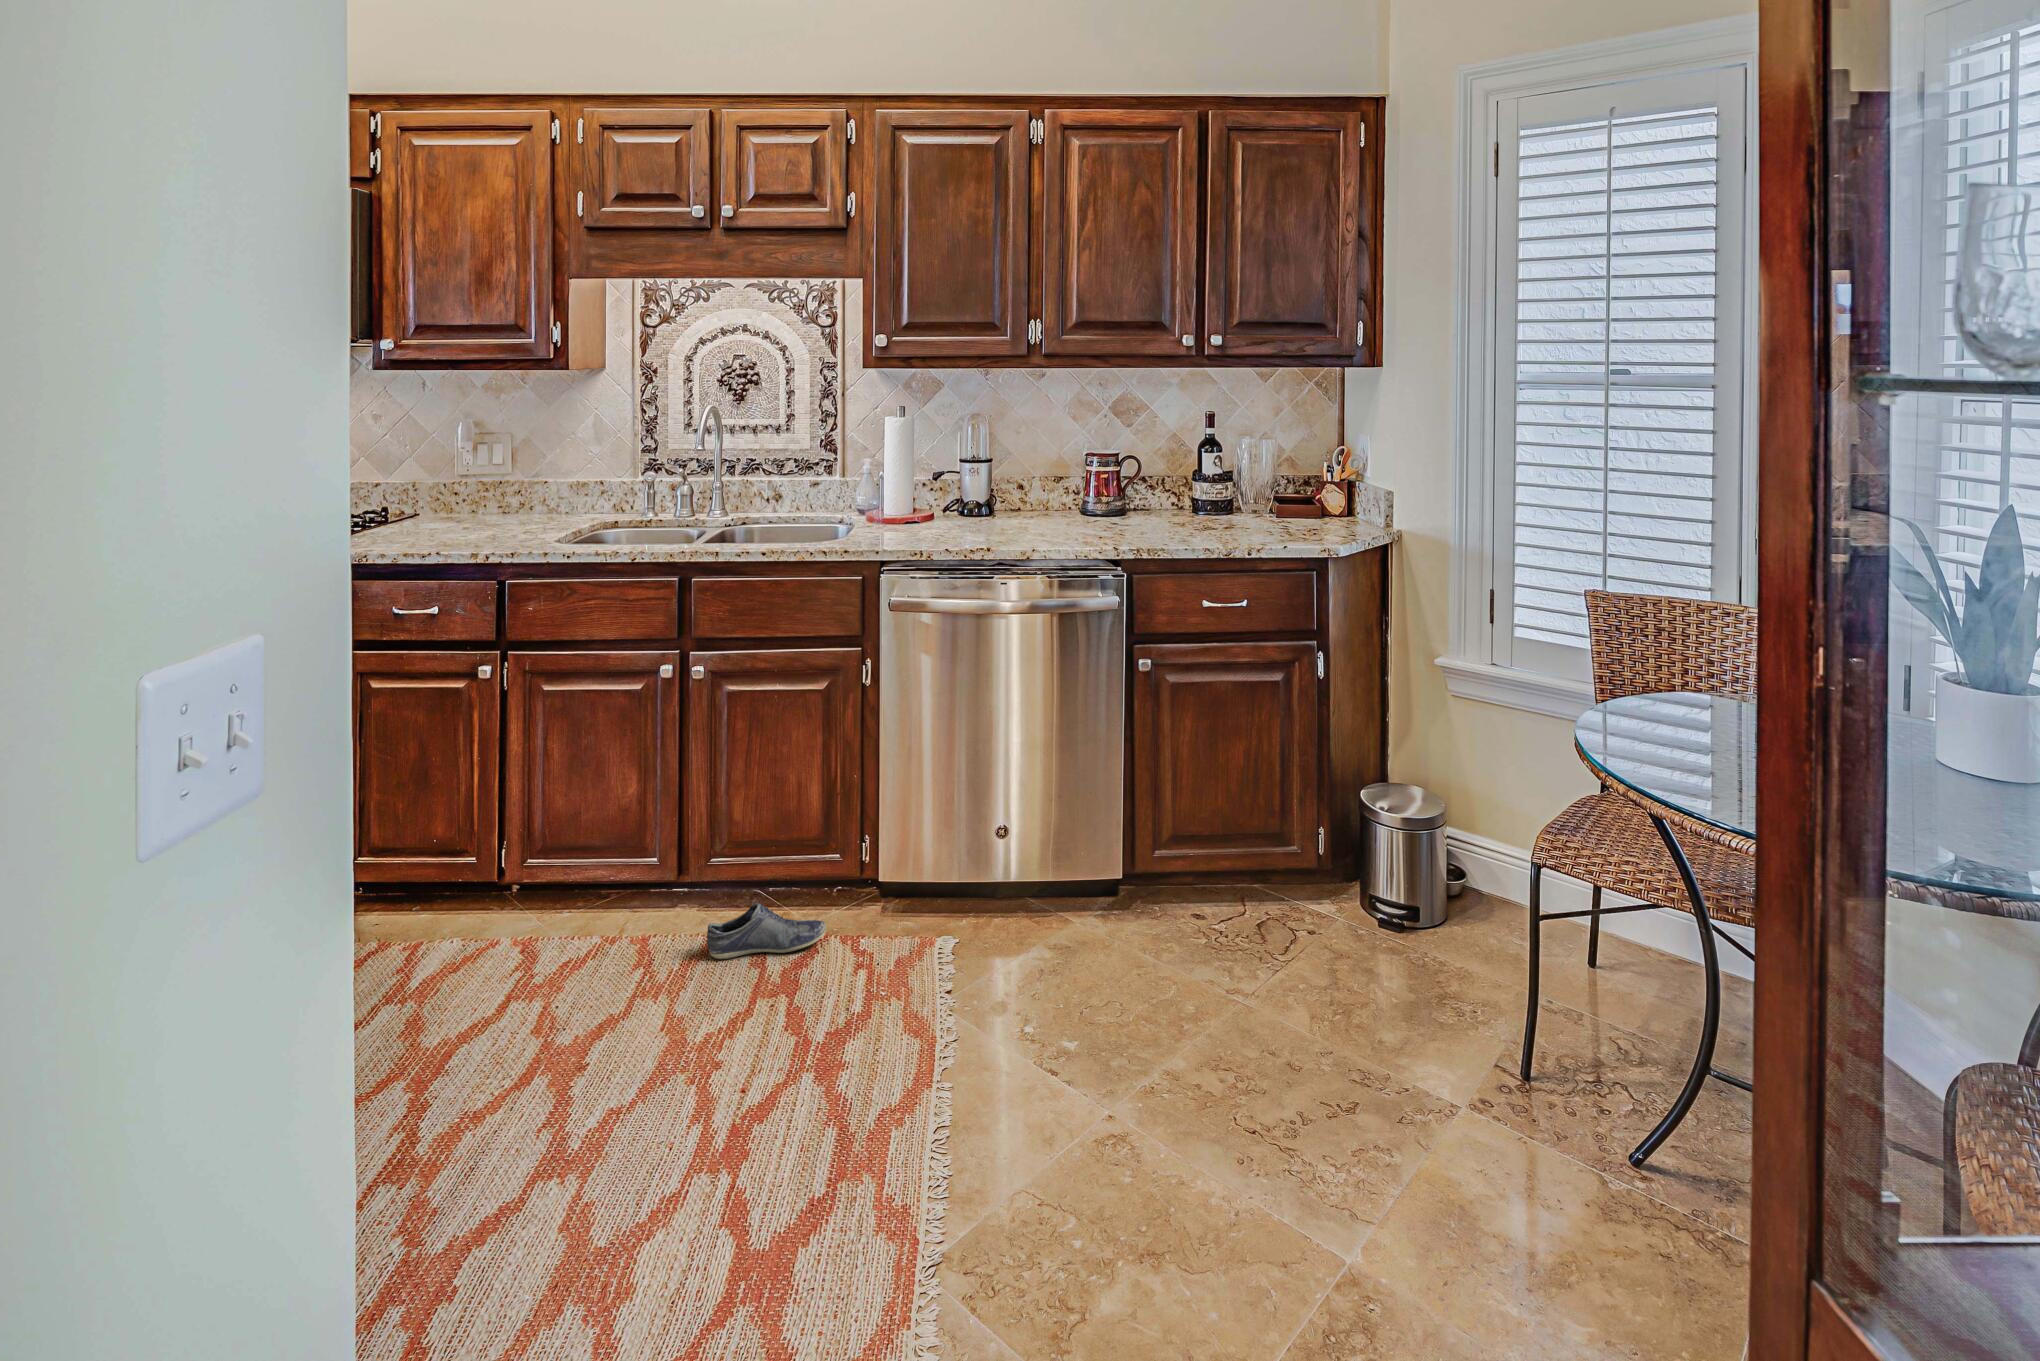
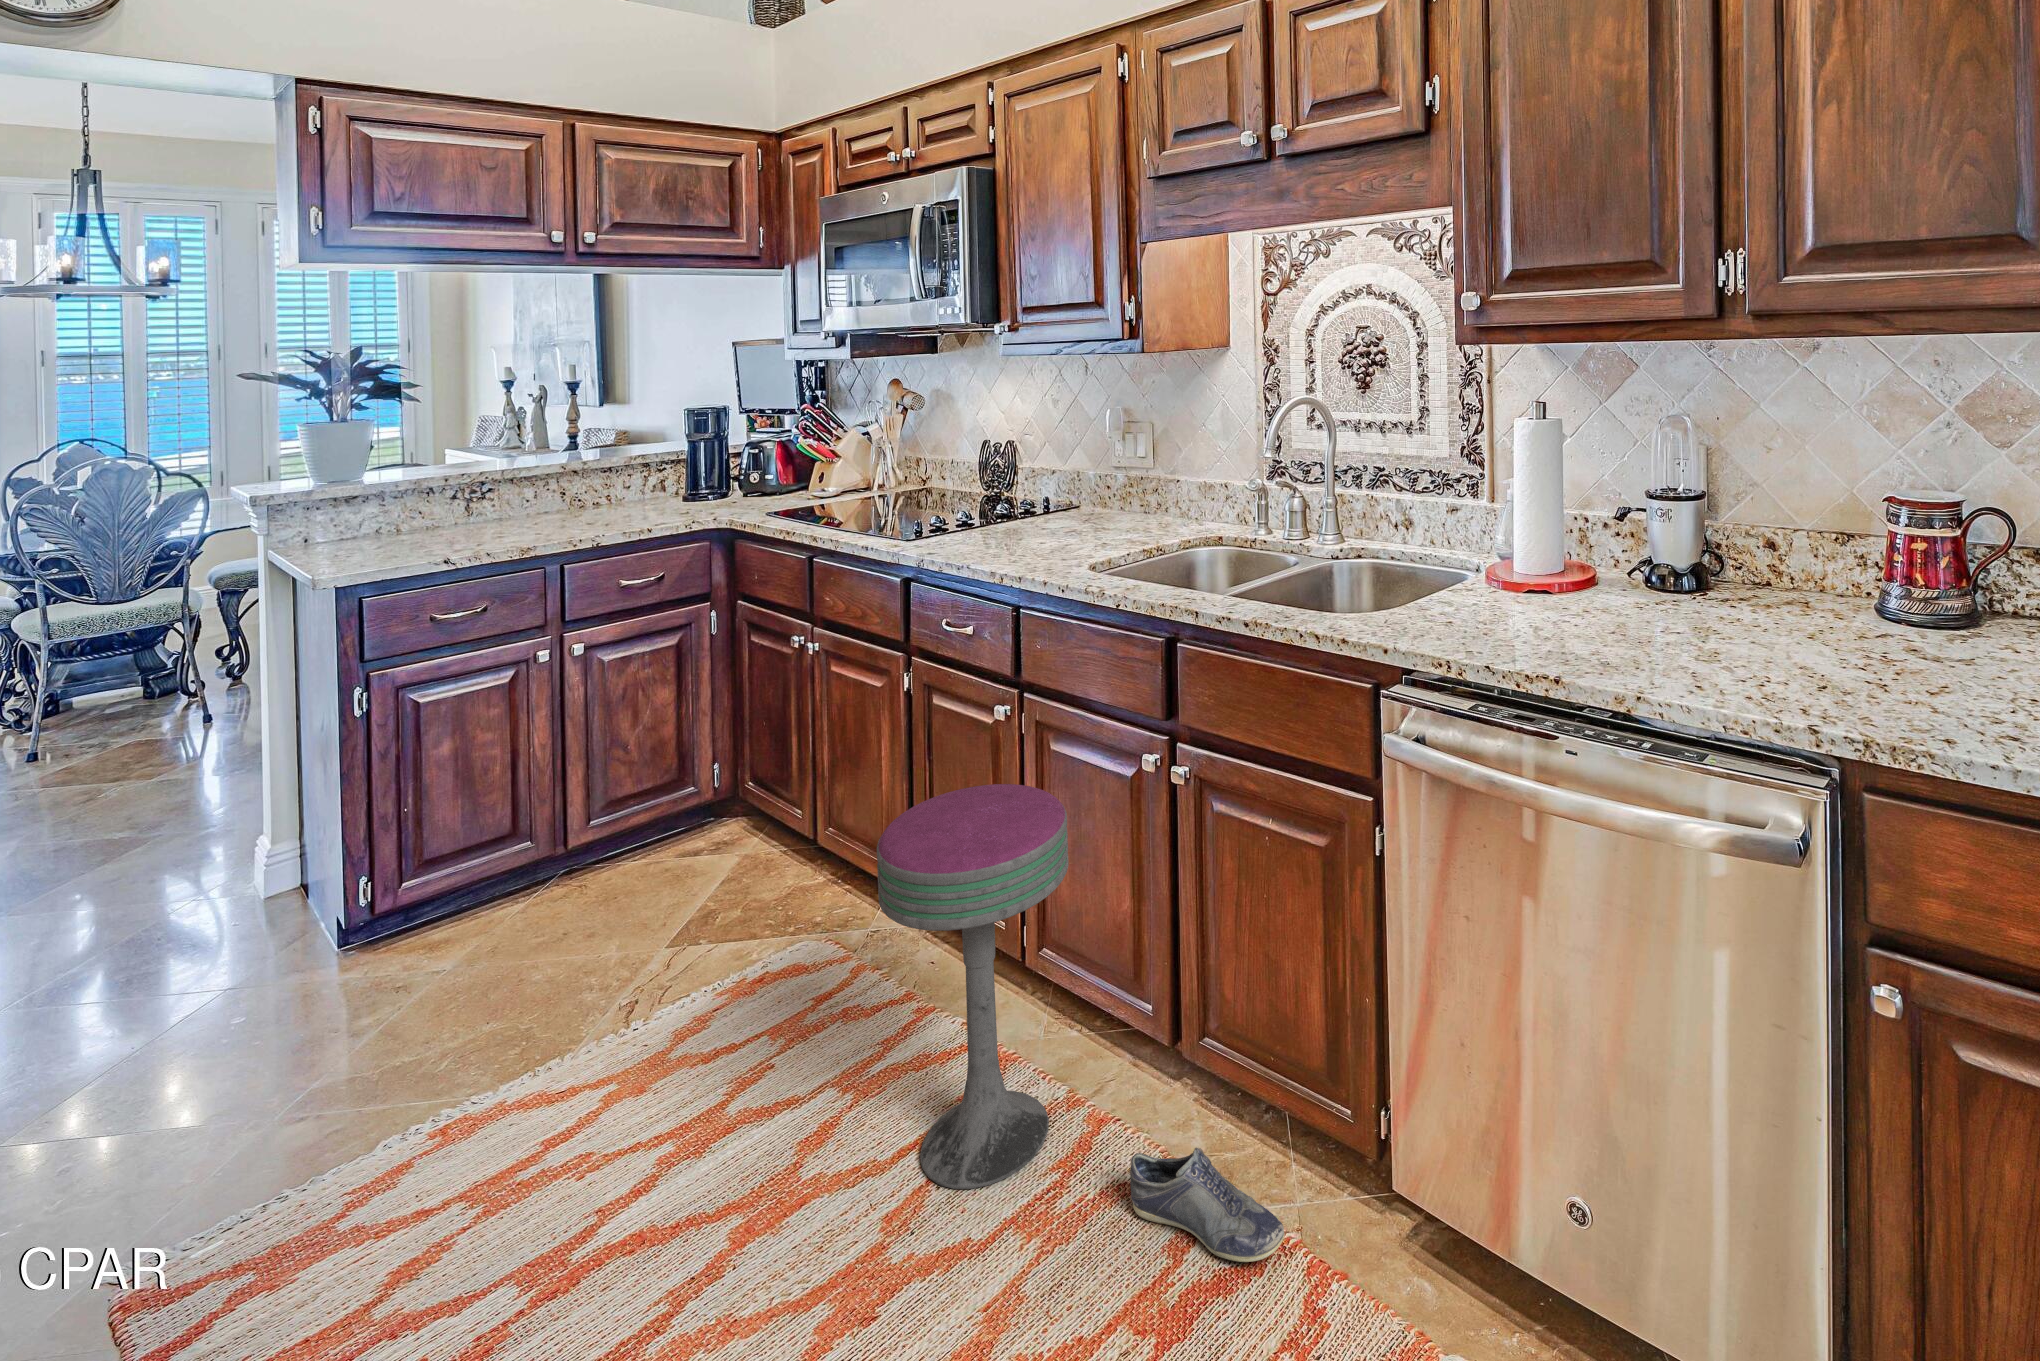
bar stool: none [488,707,637,1004] -> present [877,784,1069,1189]

